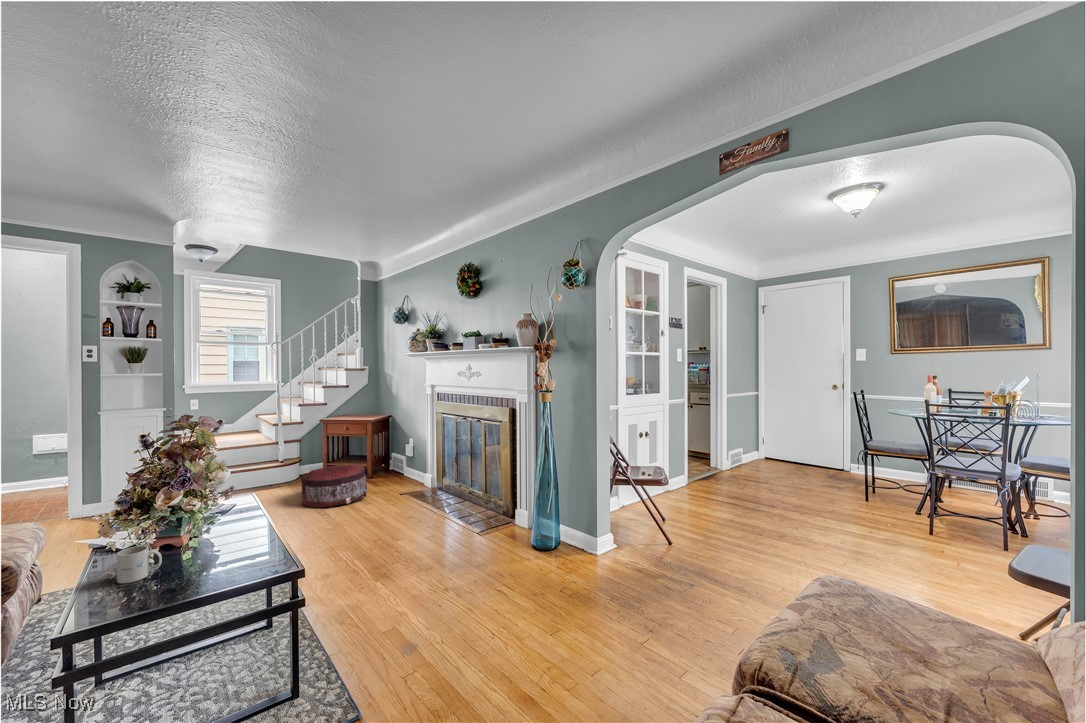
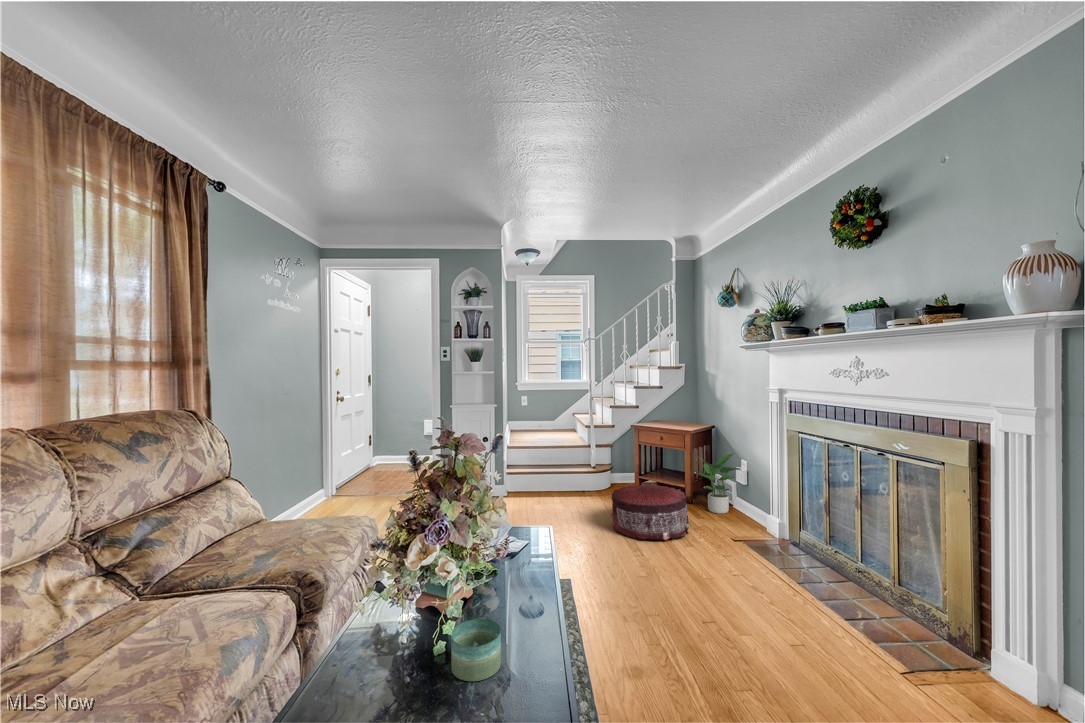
potted plant: none [373,434,409,480] -> present [695,453,741,514]
candle: none [196,534,233,566] -> present [451,619,501,681]
mug: present [117,546,162,583] -> none [357,615,409,678]

